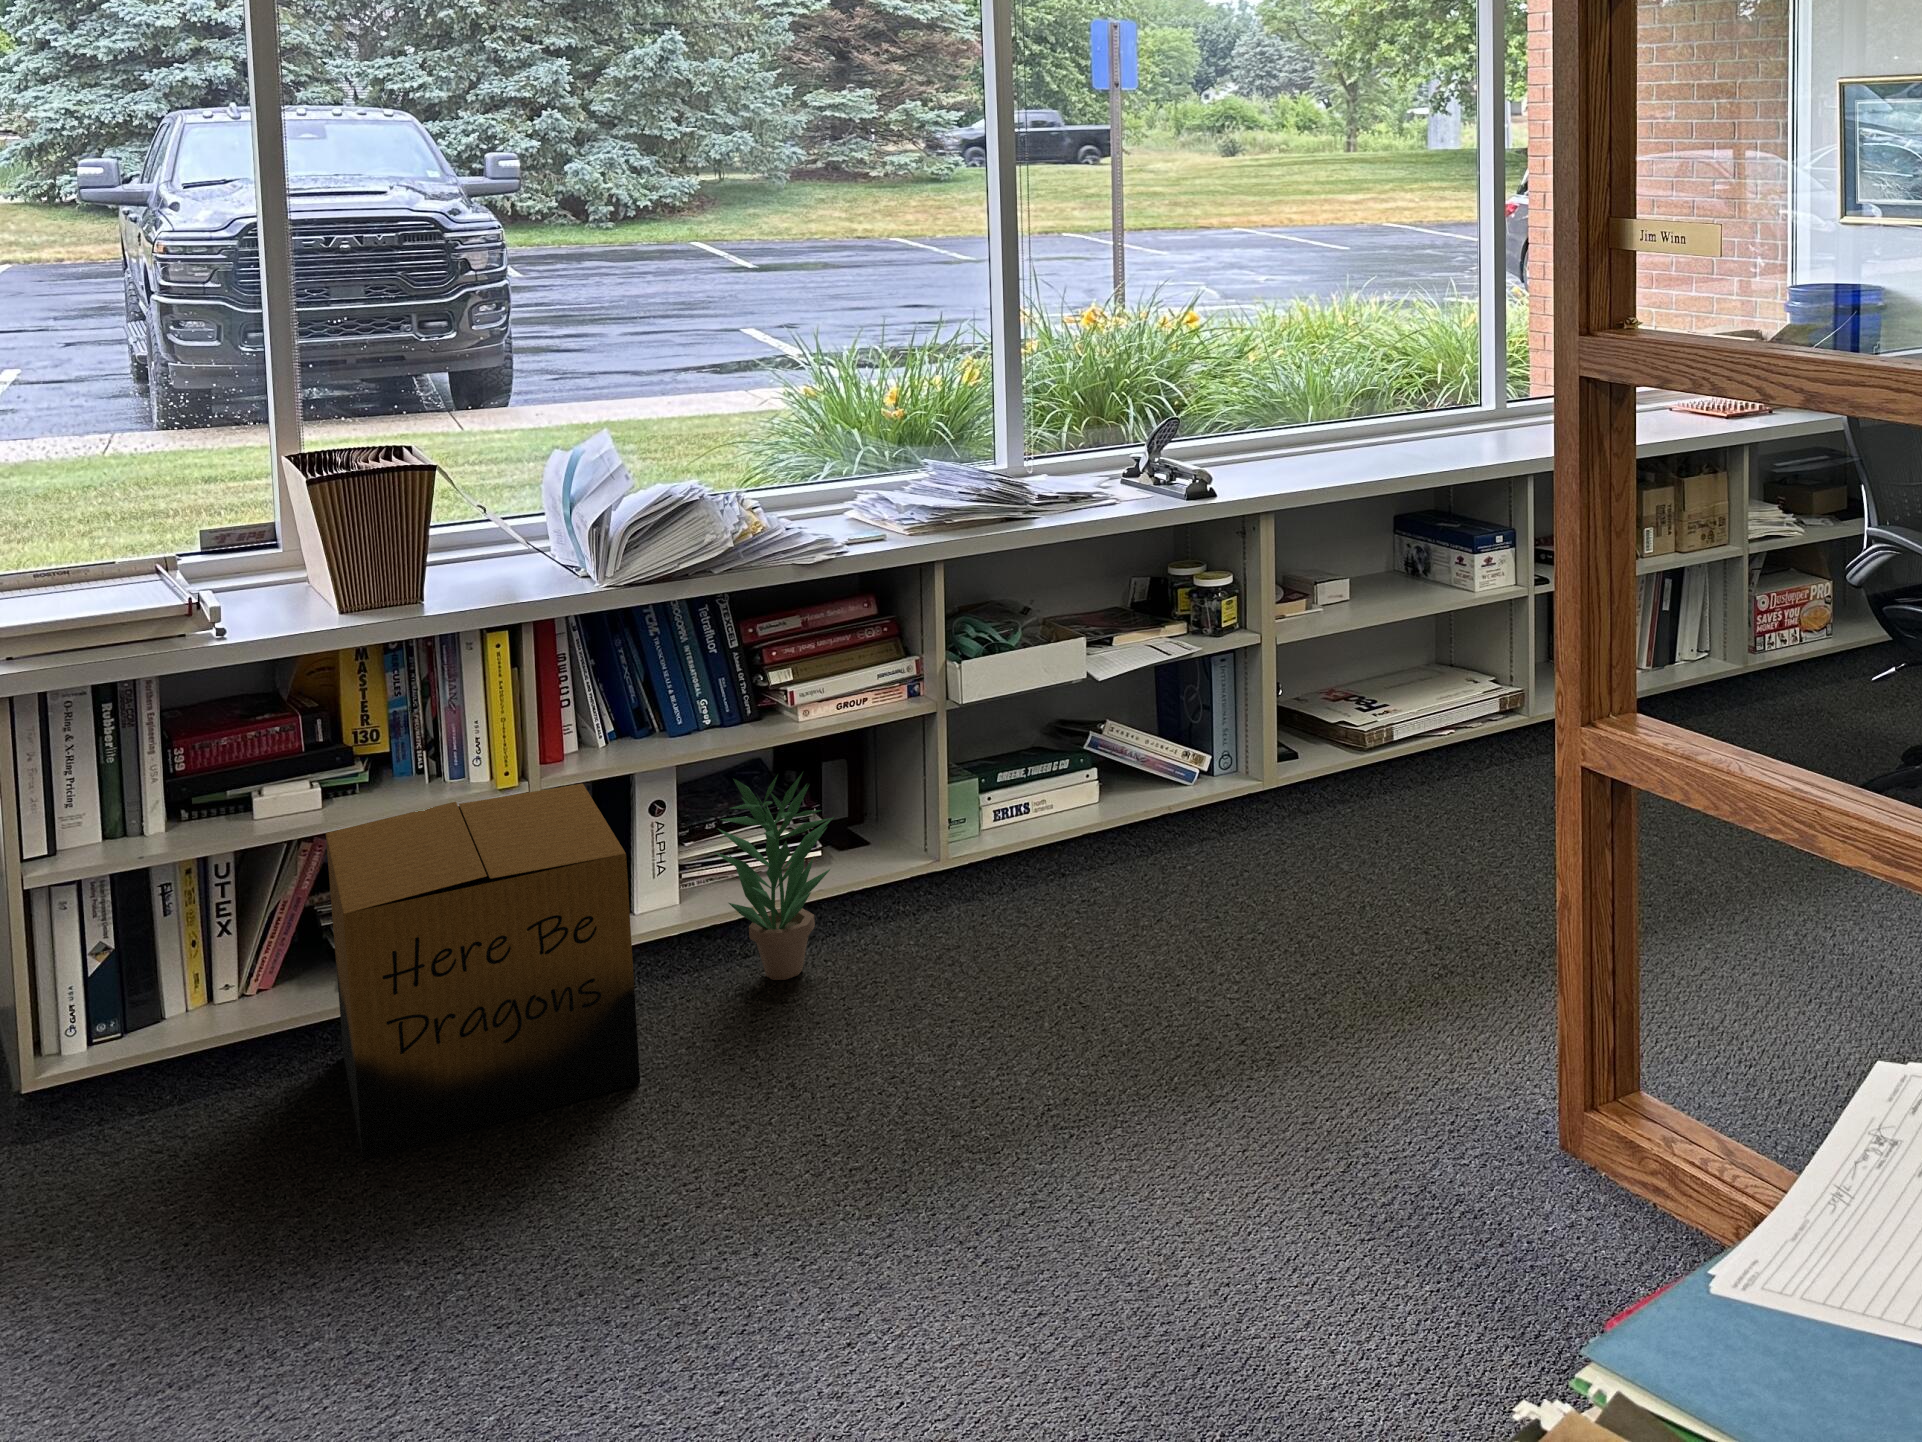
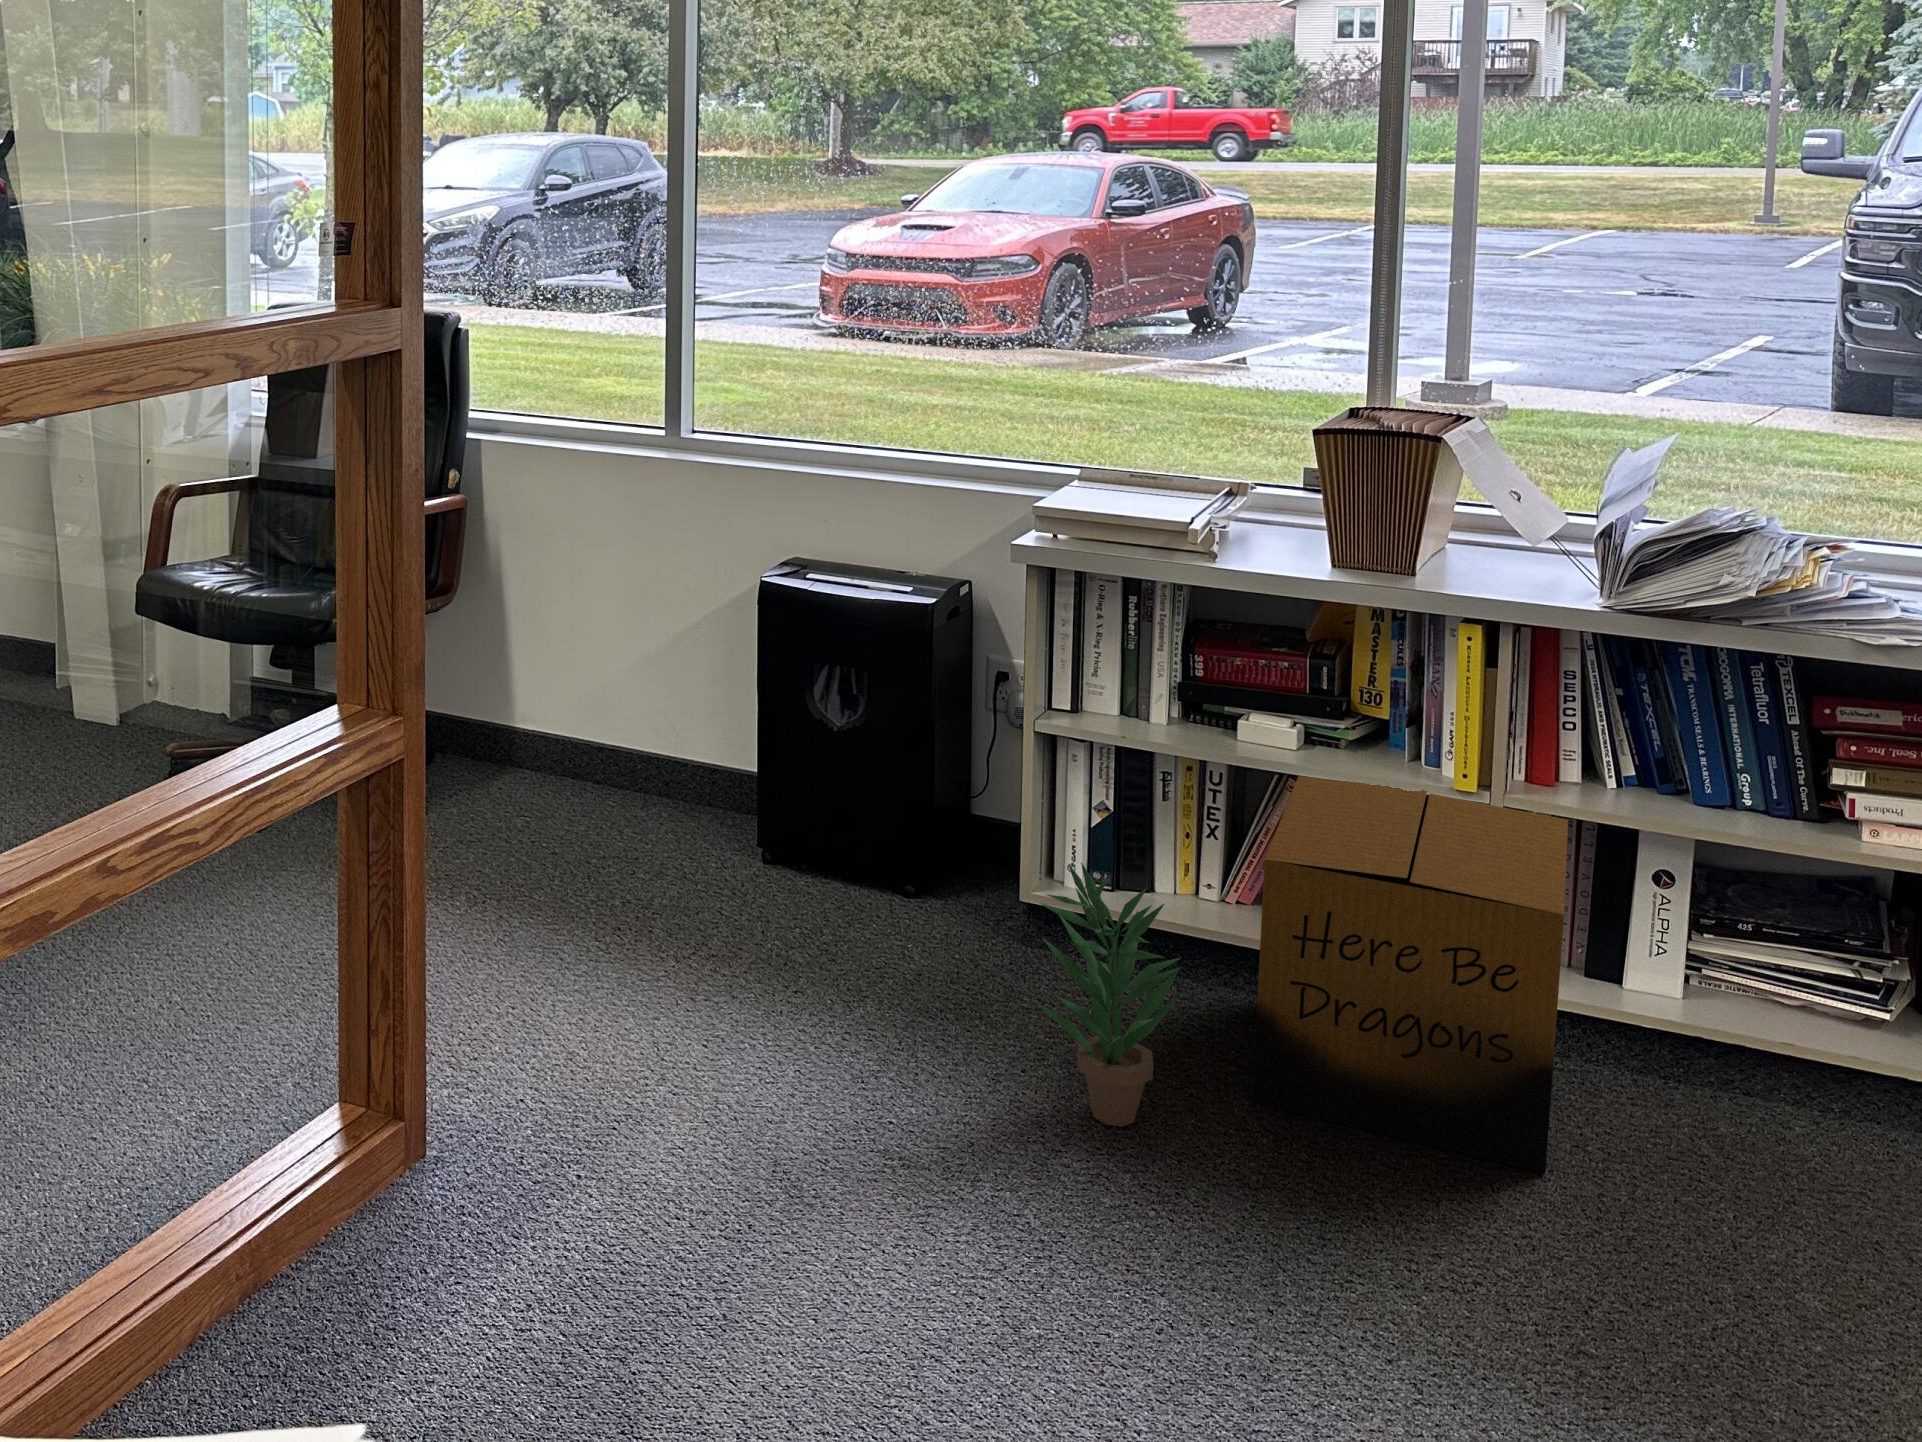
potted plant: present [715,772,834,980] -> present [1037,863,1181,1127]

